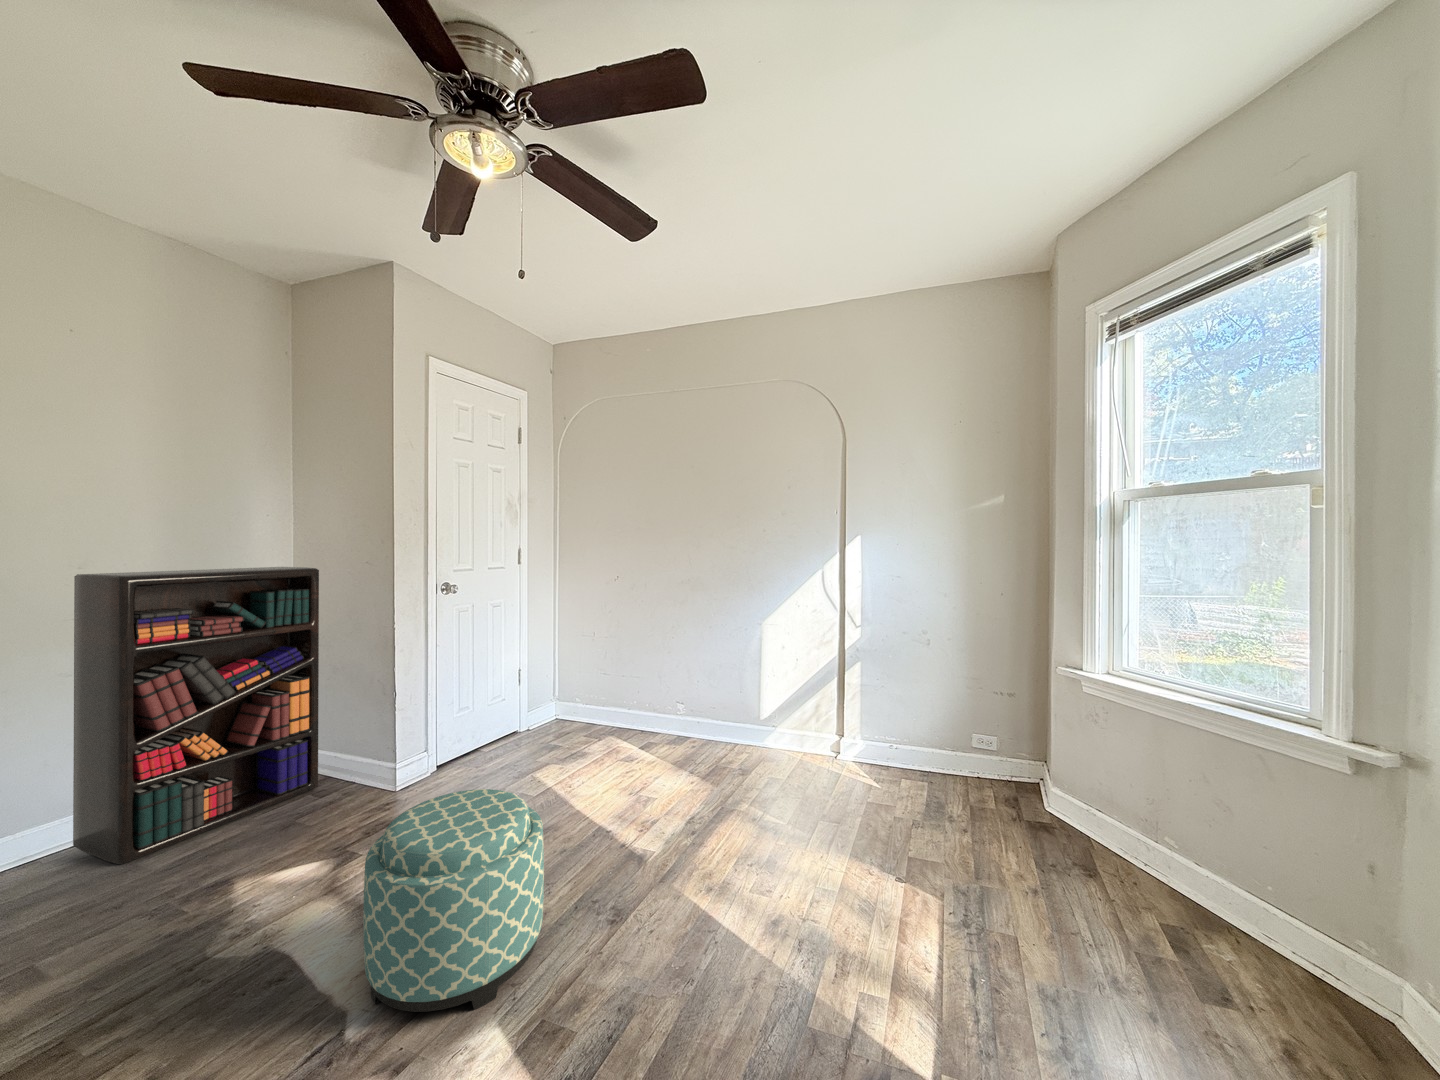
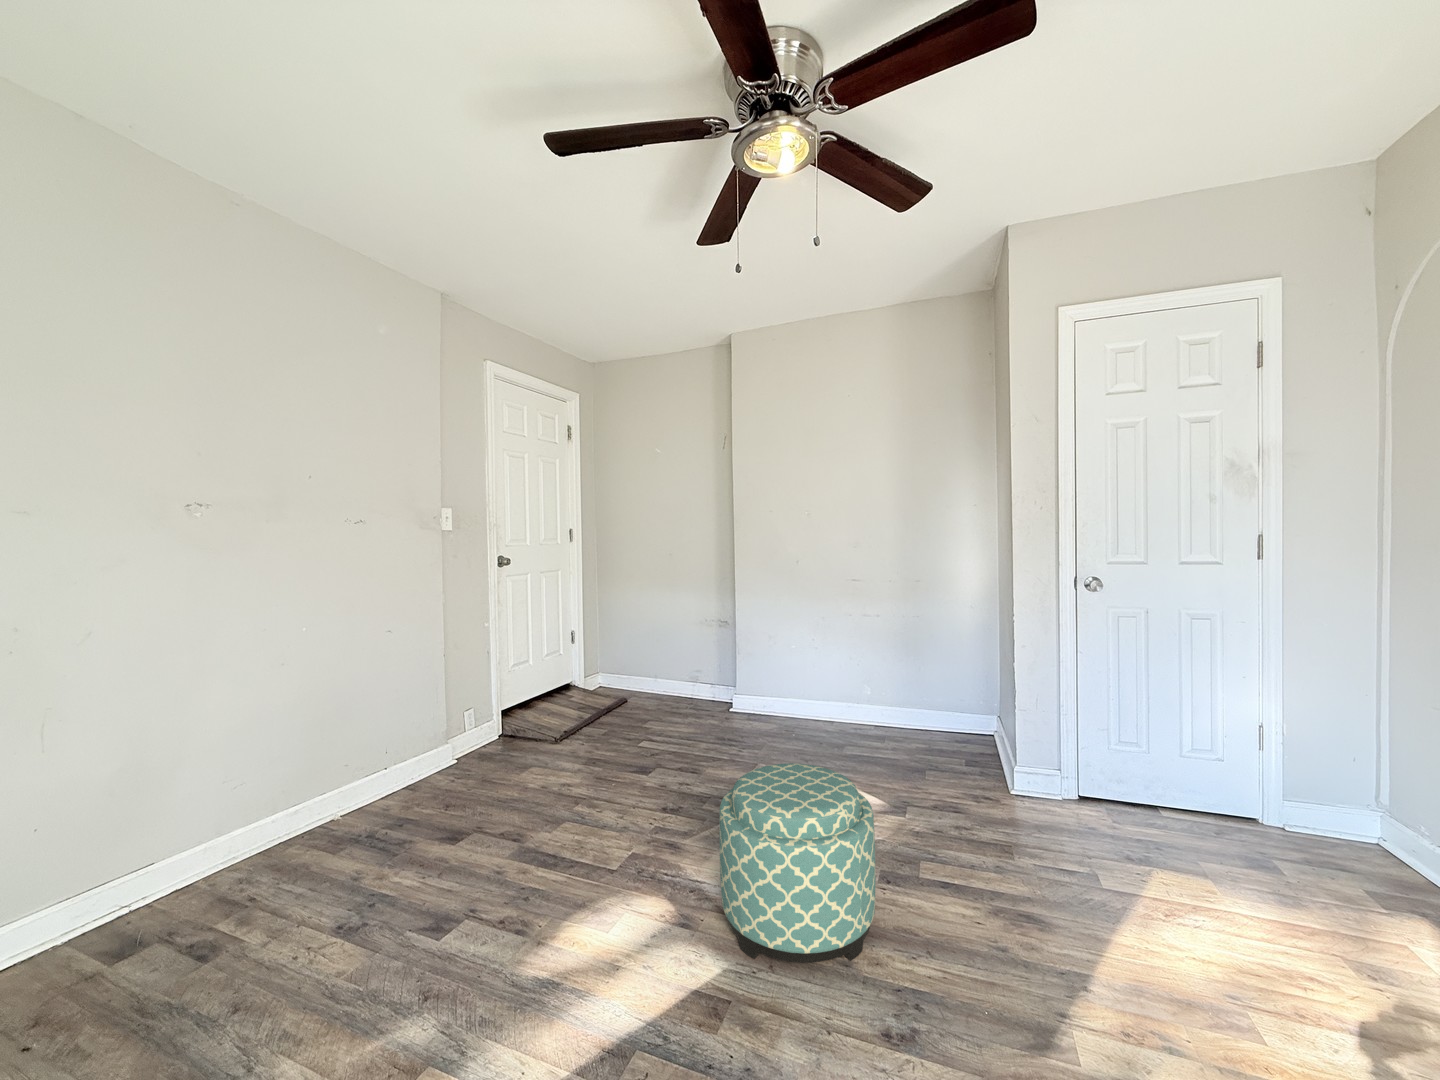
bookshelf: present [73,567,319,864] -> none [839,545,981,756]

